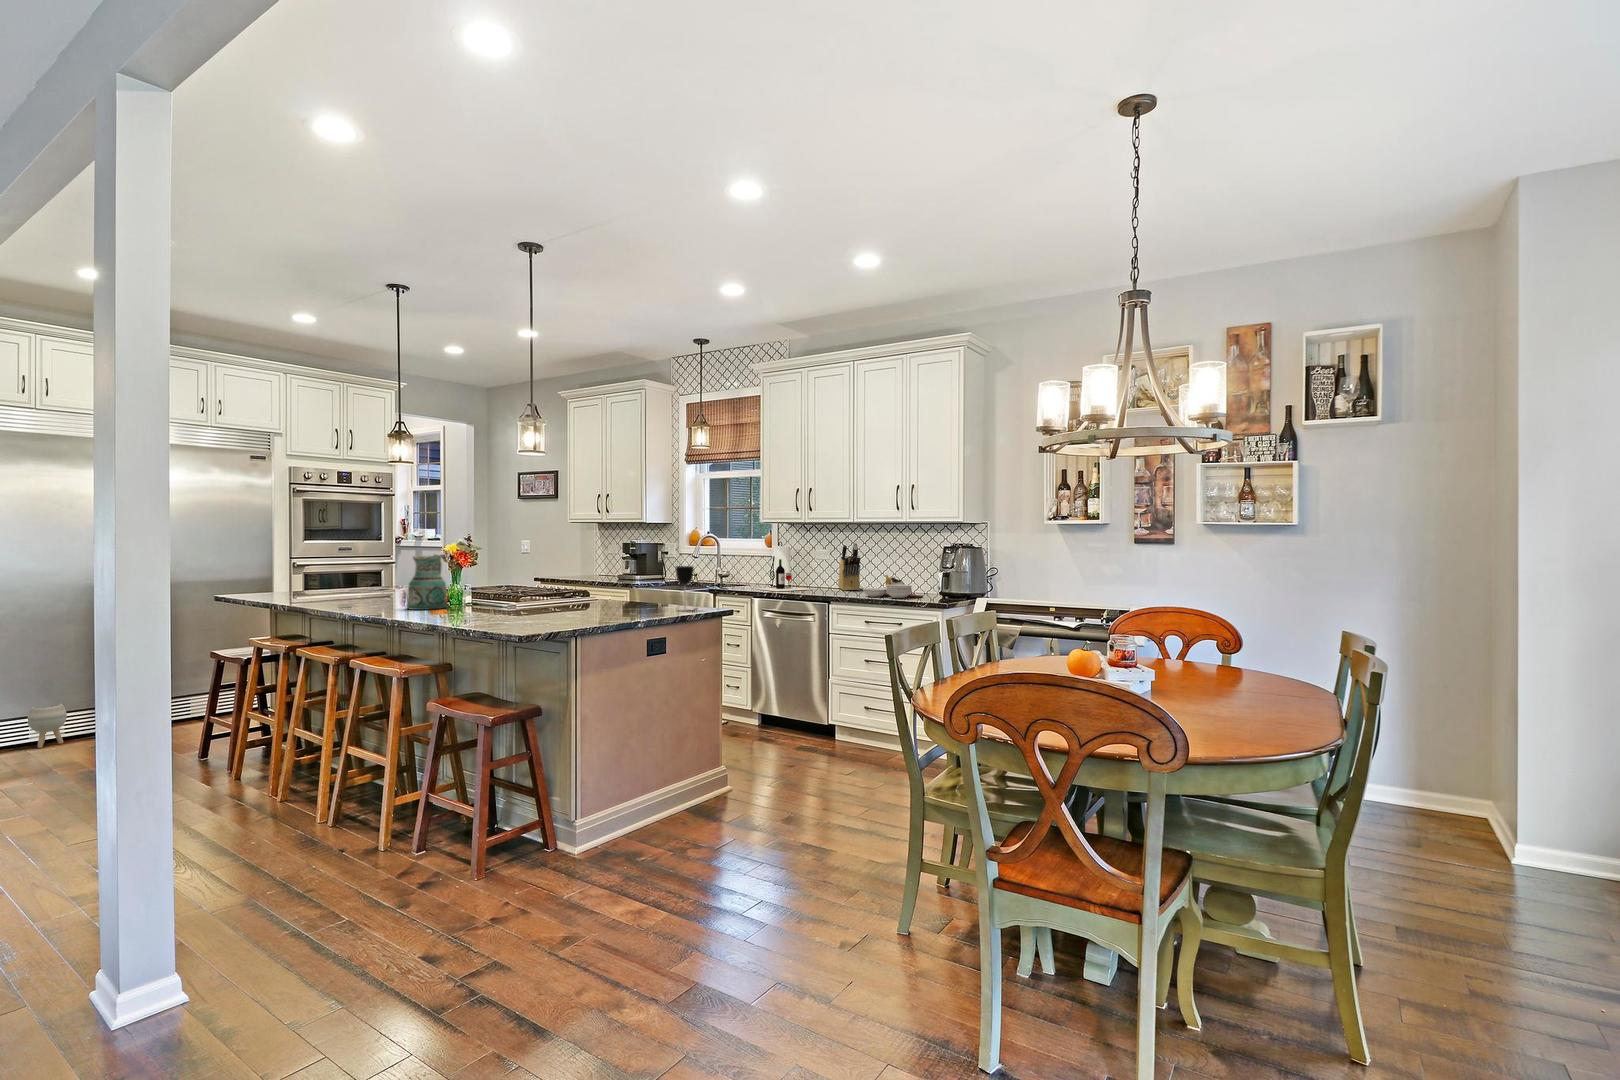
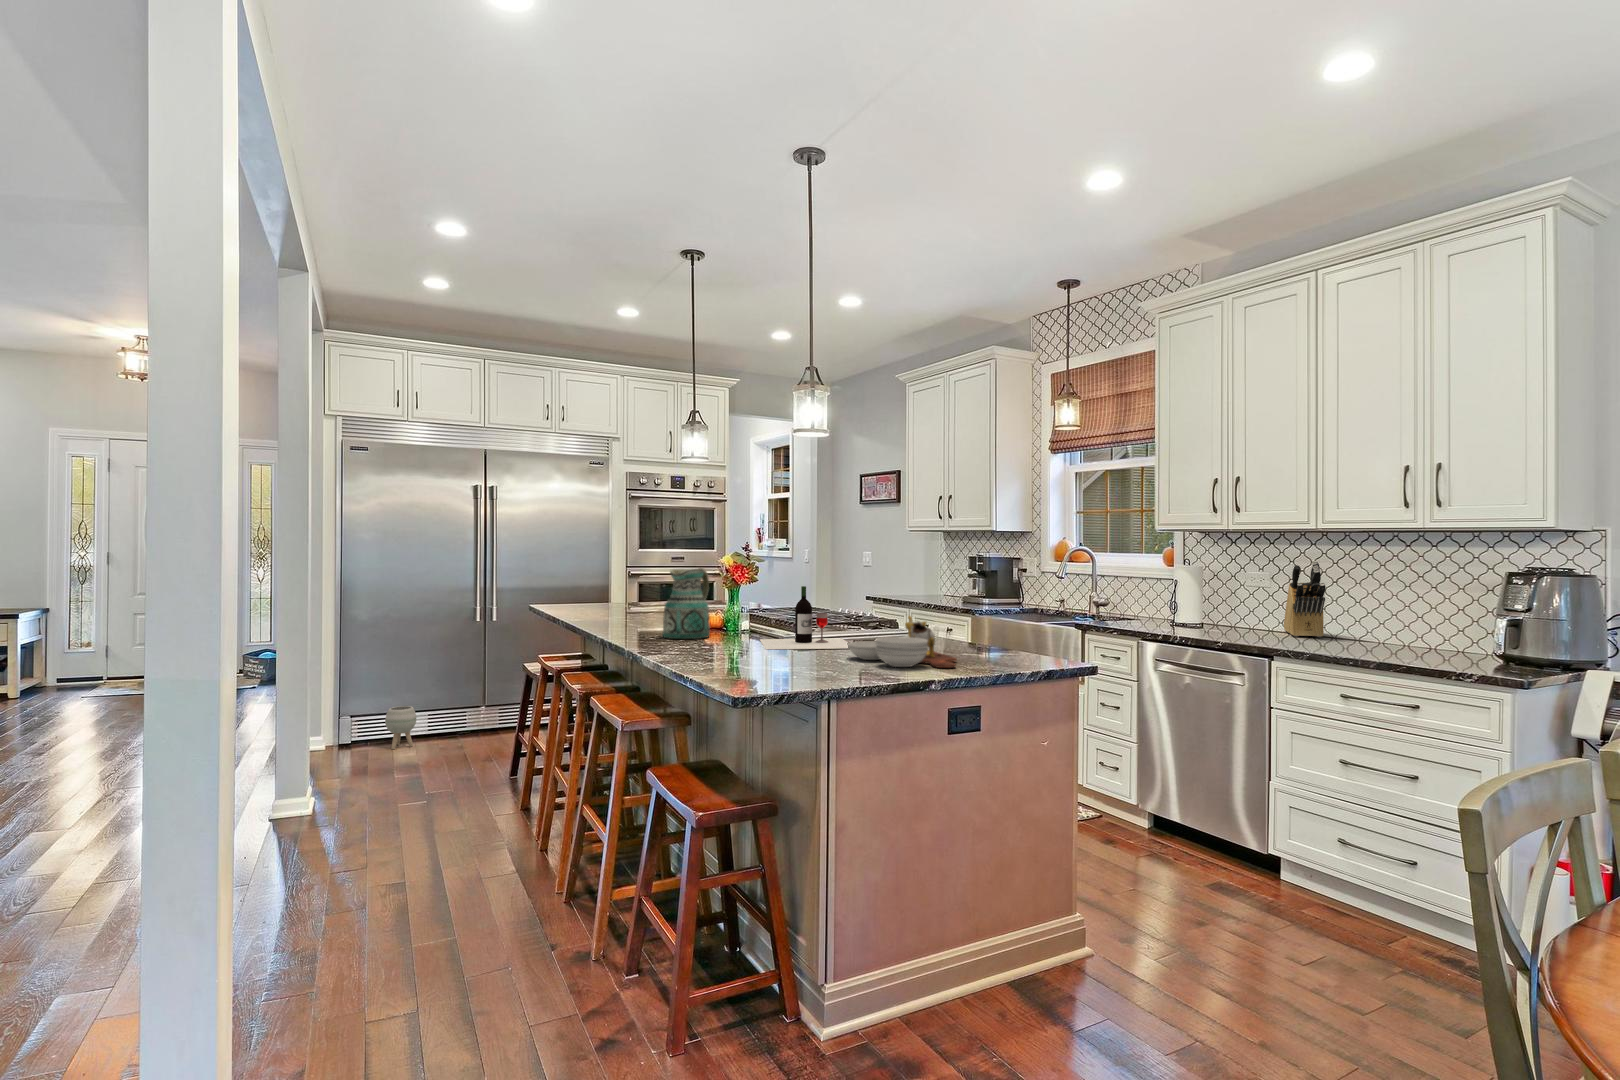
wine bottle: present [757,559,811,591] -> present [760,586,848,649]
wine glass: present [676,566,694,611] -> none [1002,594,1031,664]
cutting board: present [863,575,923,598] -> present [848,616,957,668]

